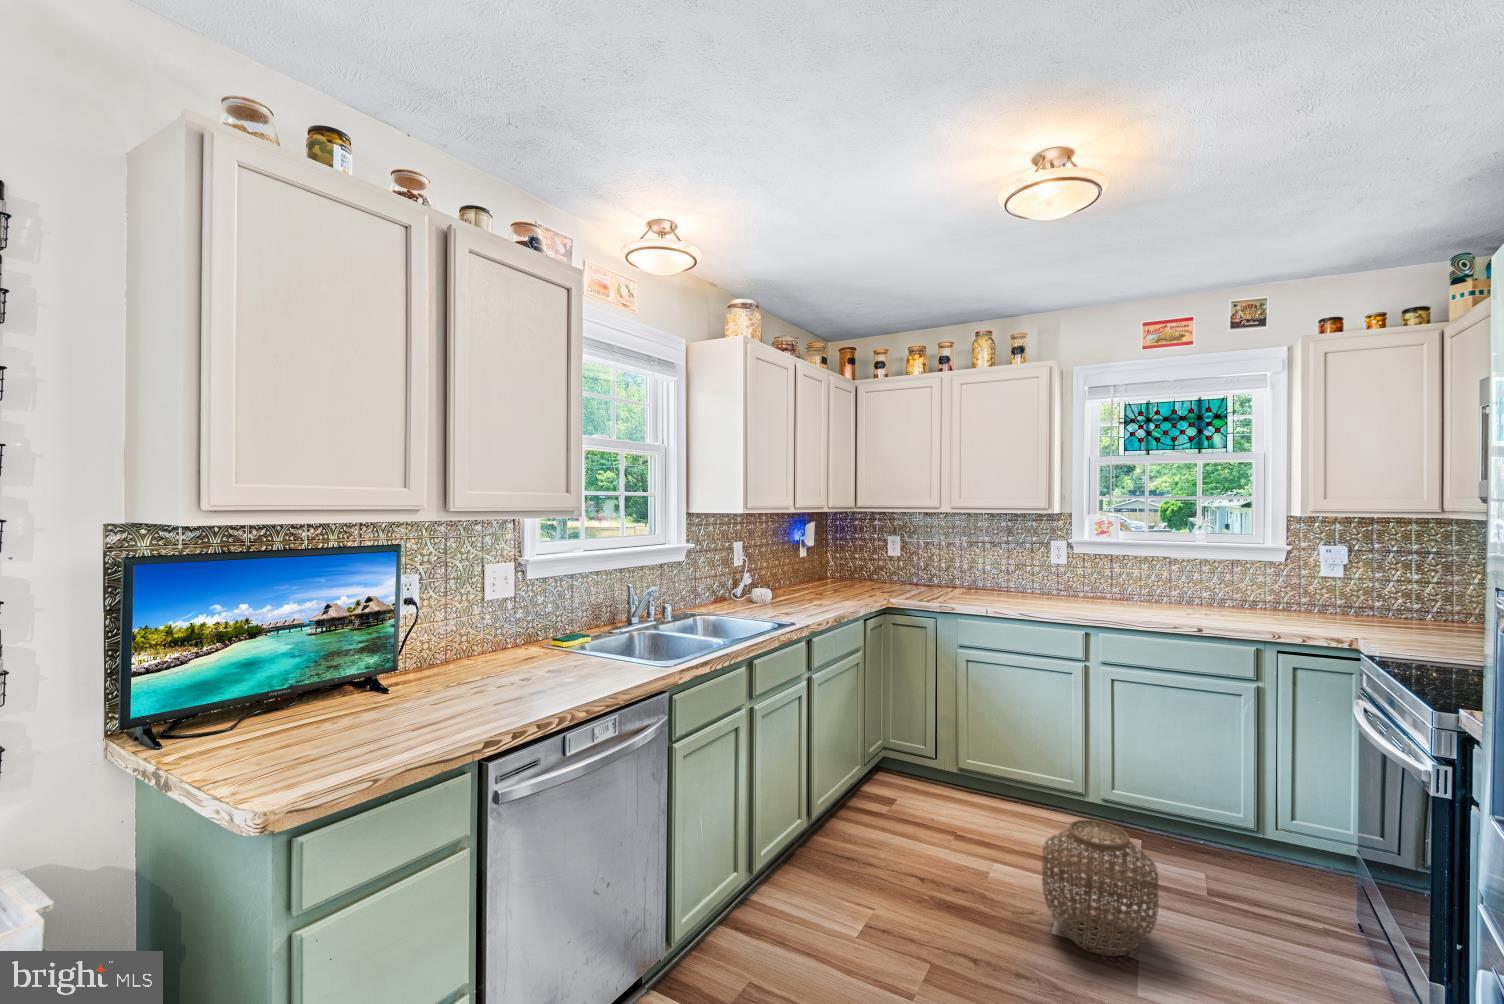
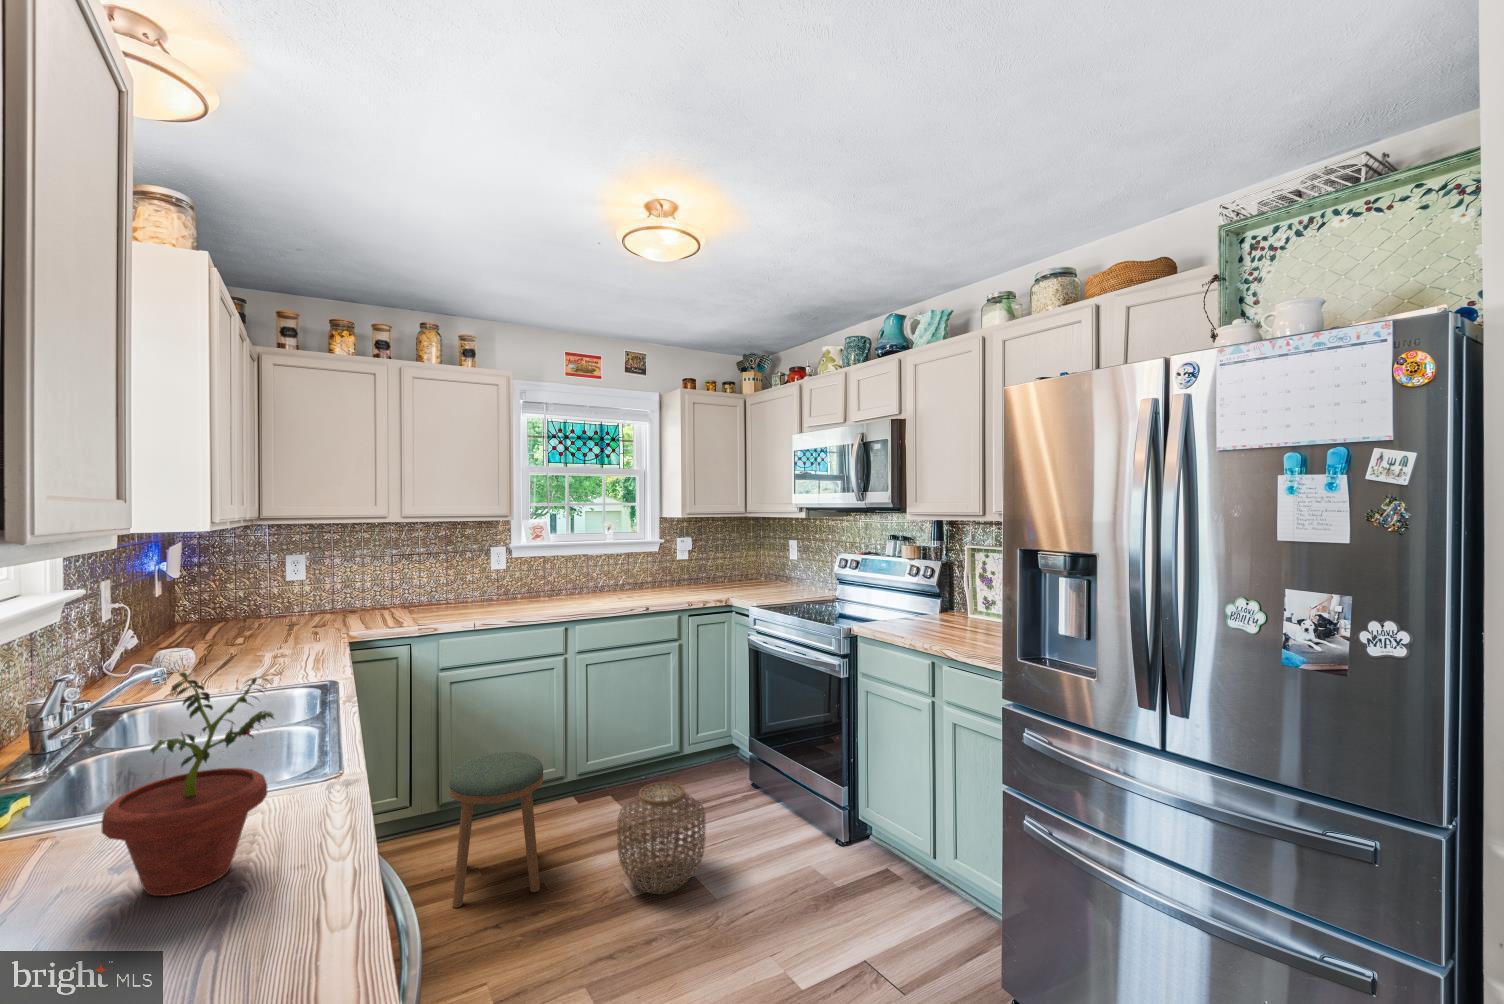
potted plant: none [537,573,612,685] -> present [102,672,274,896]
stool: none [907,731,1007,877] -> present [449,752,543,908]

